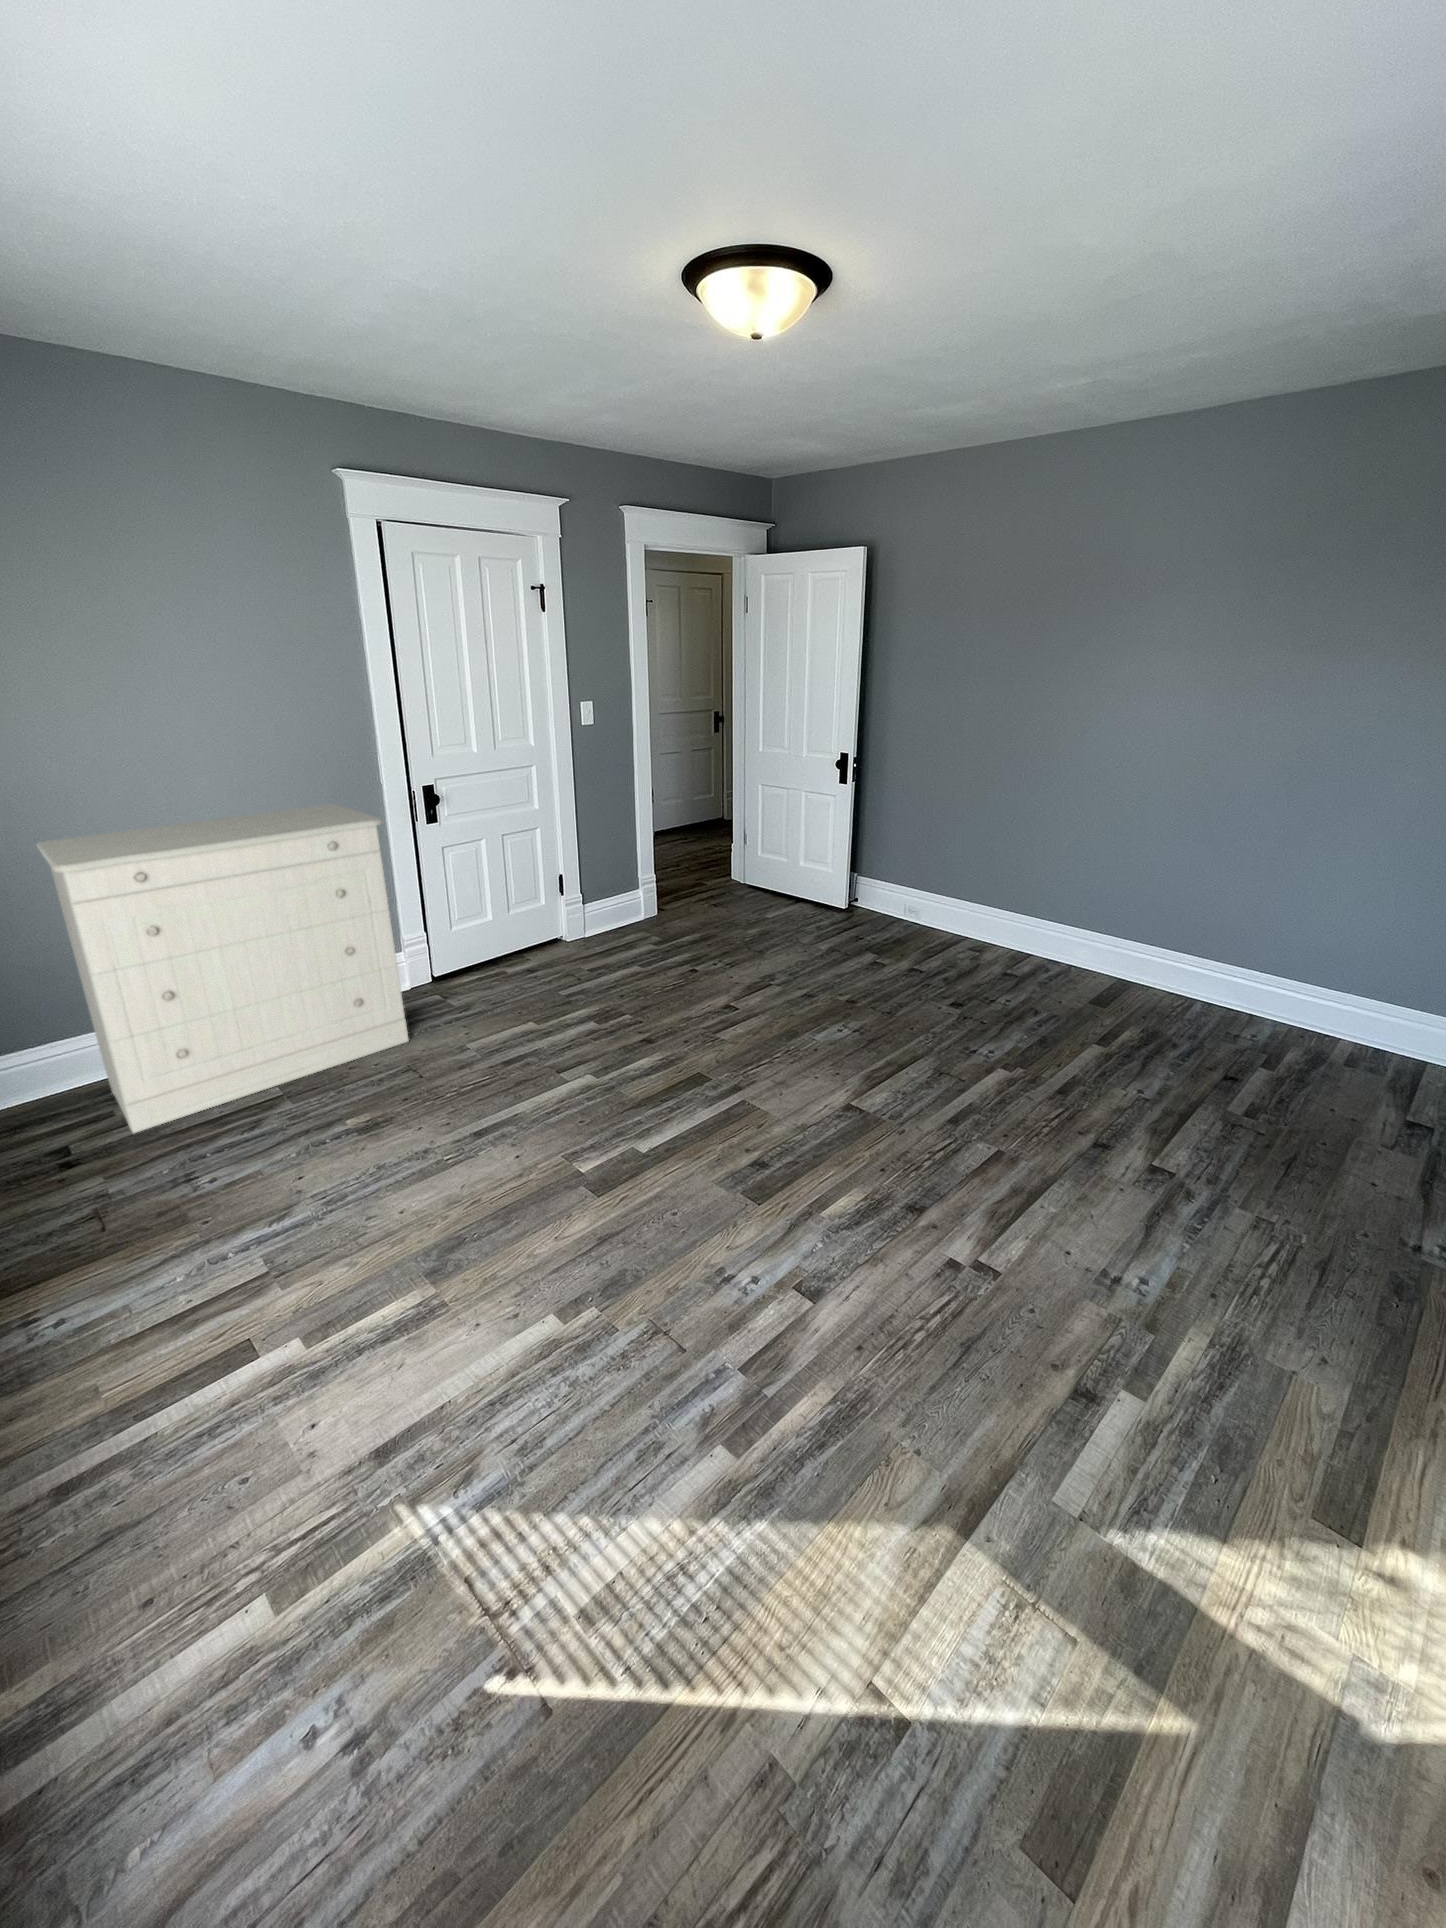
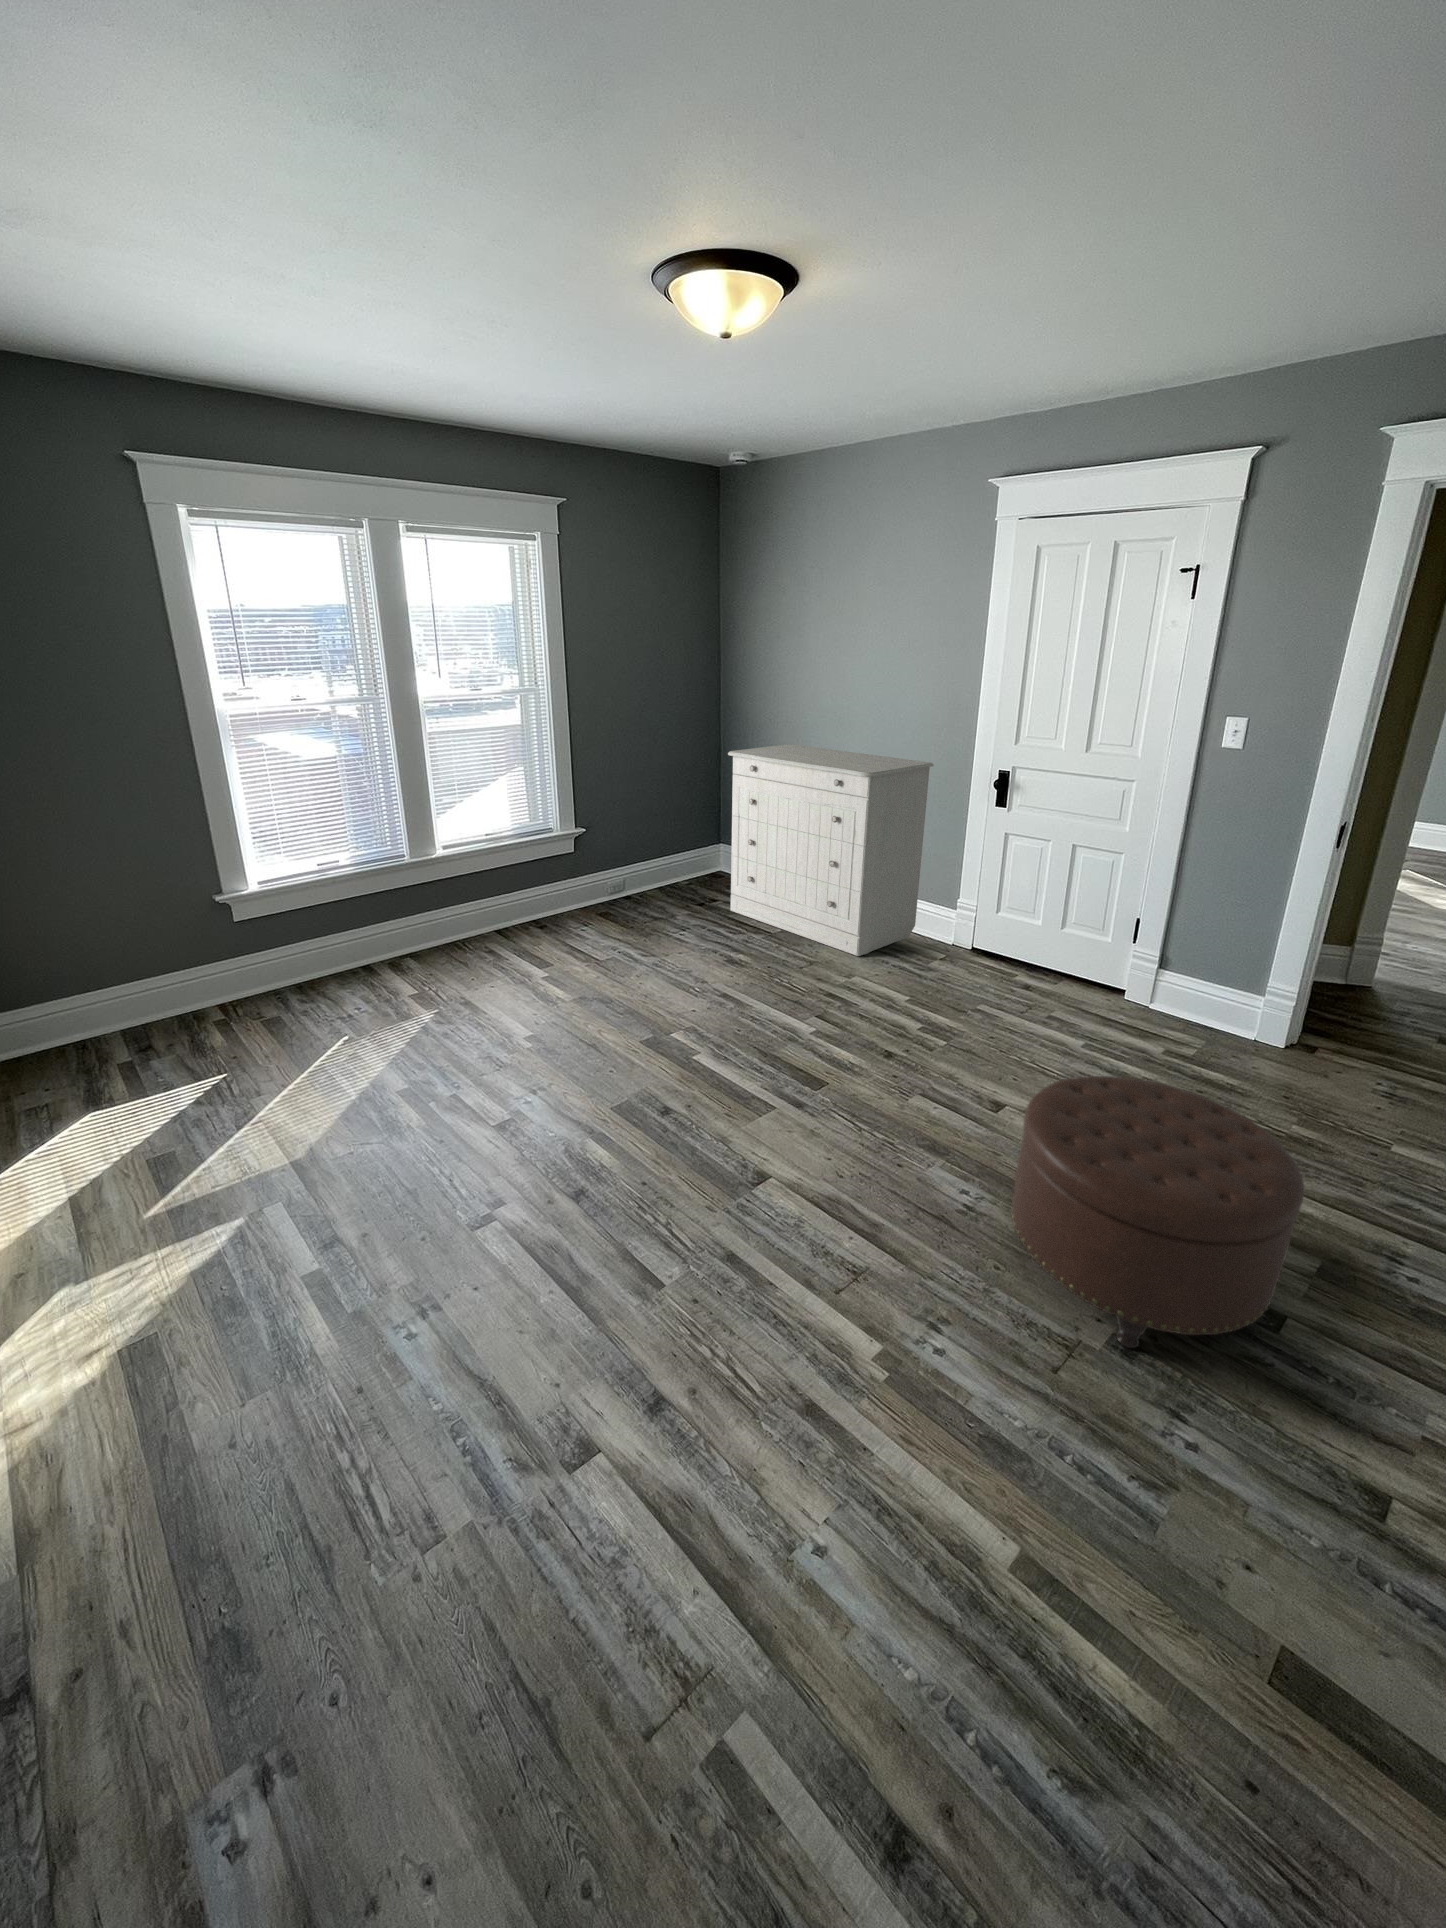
ottoman: none [831,896,968,1020] -> present [1011,1076,1304,1348]

